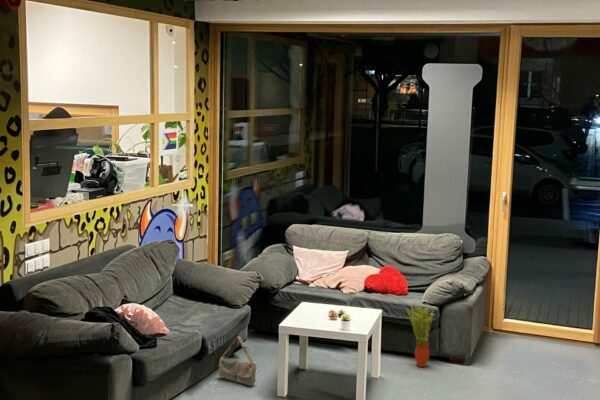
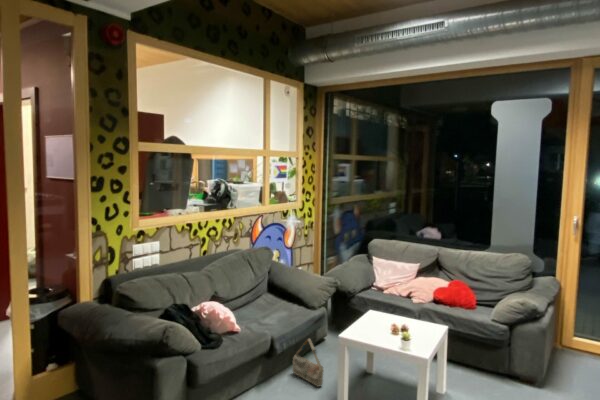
potted plant: present [408,301,434,367] -> none [474,316,504,383]

